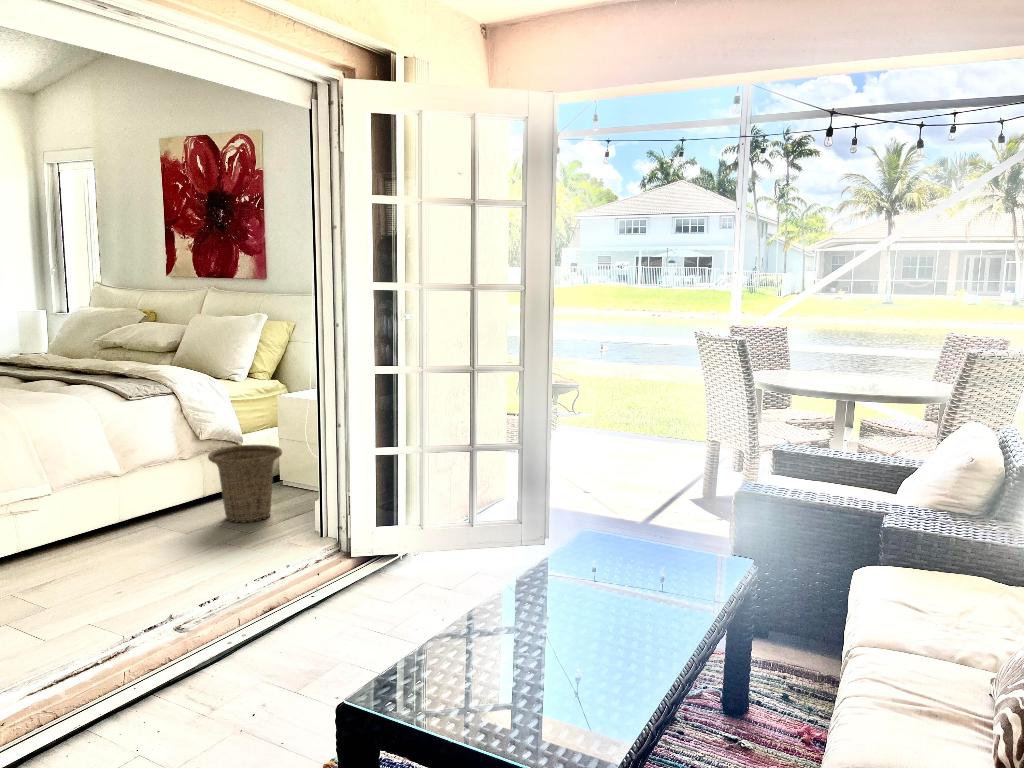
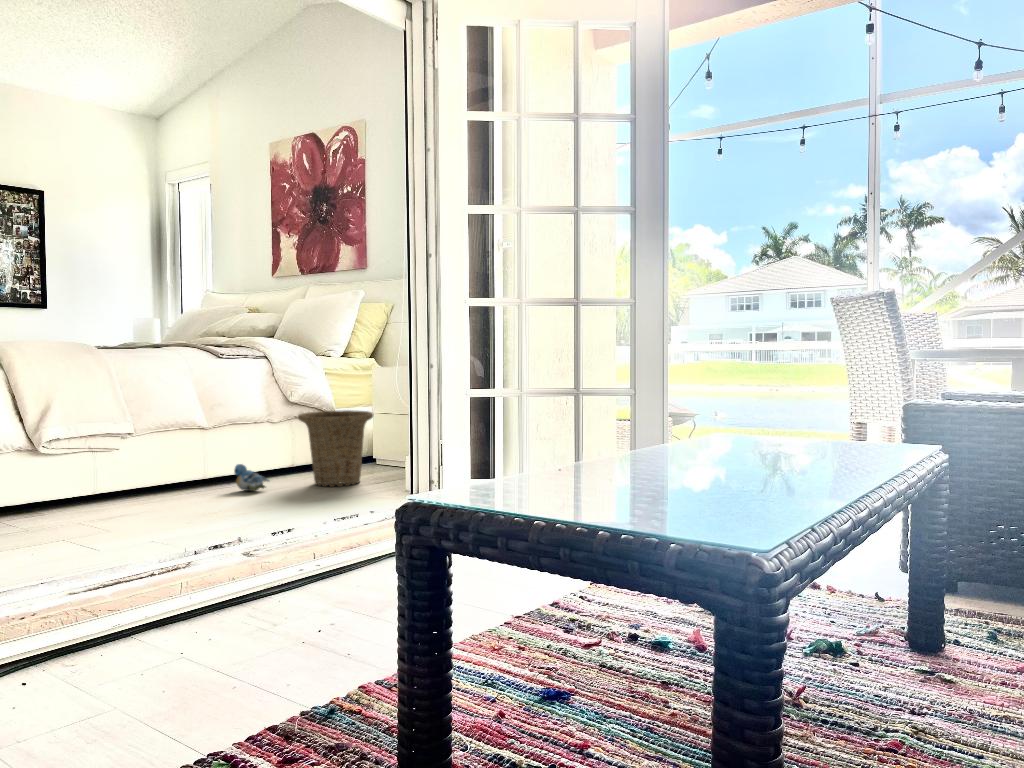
plush toy: none [146,505,182,531] -> present [234,464,269,491]

